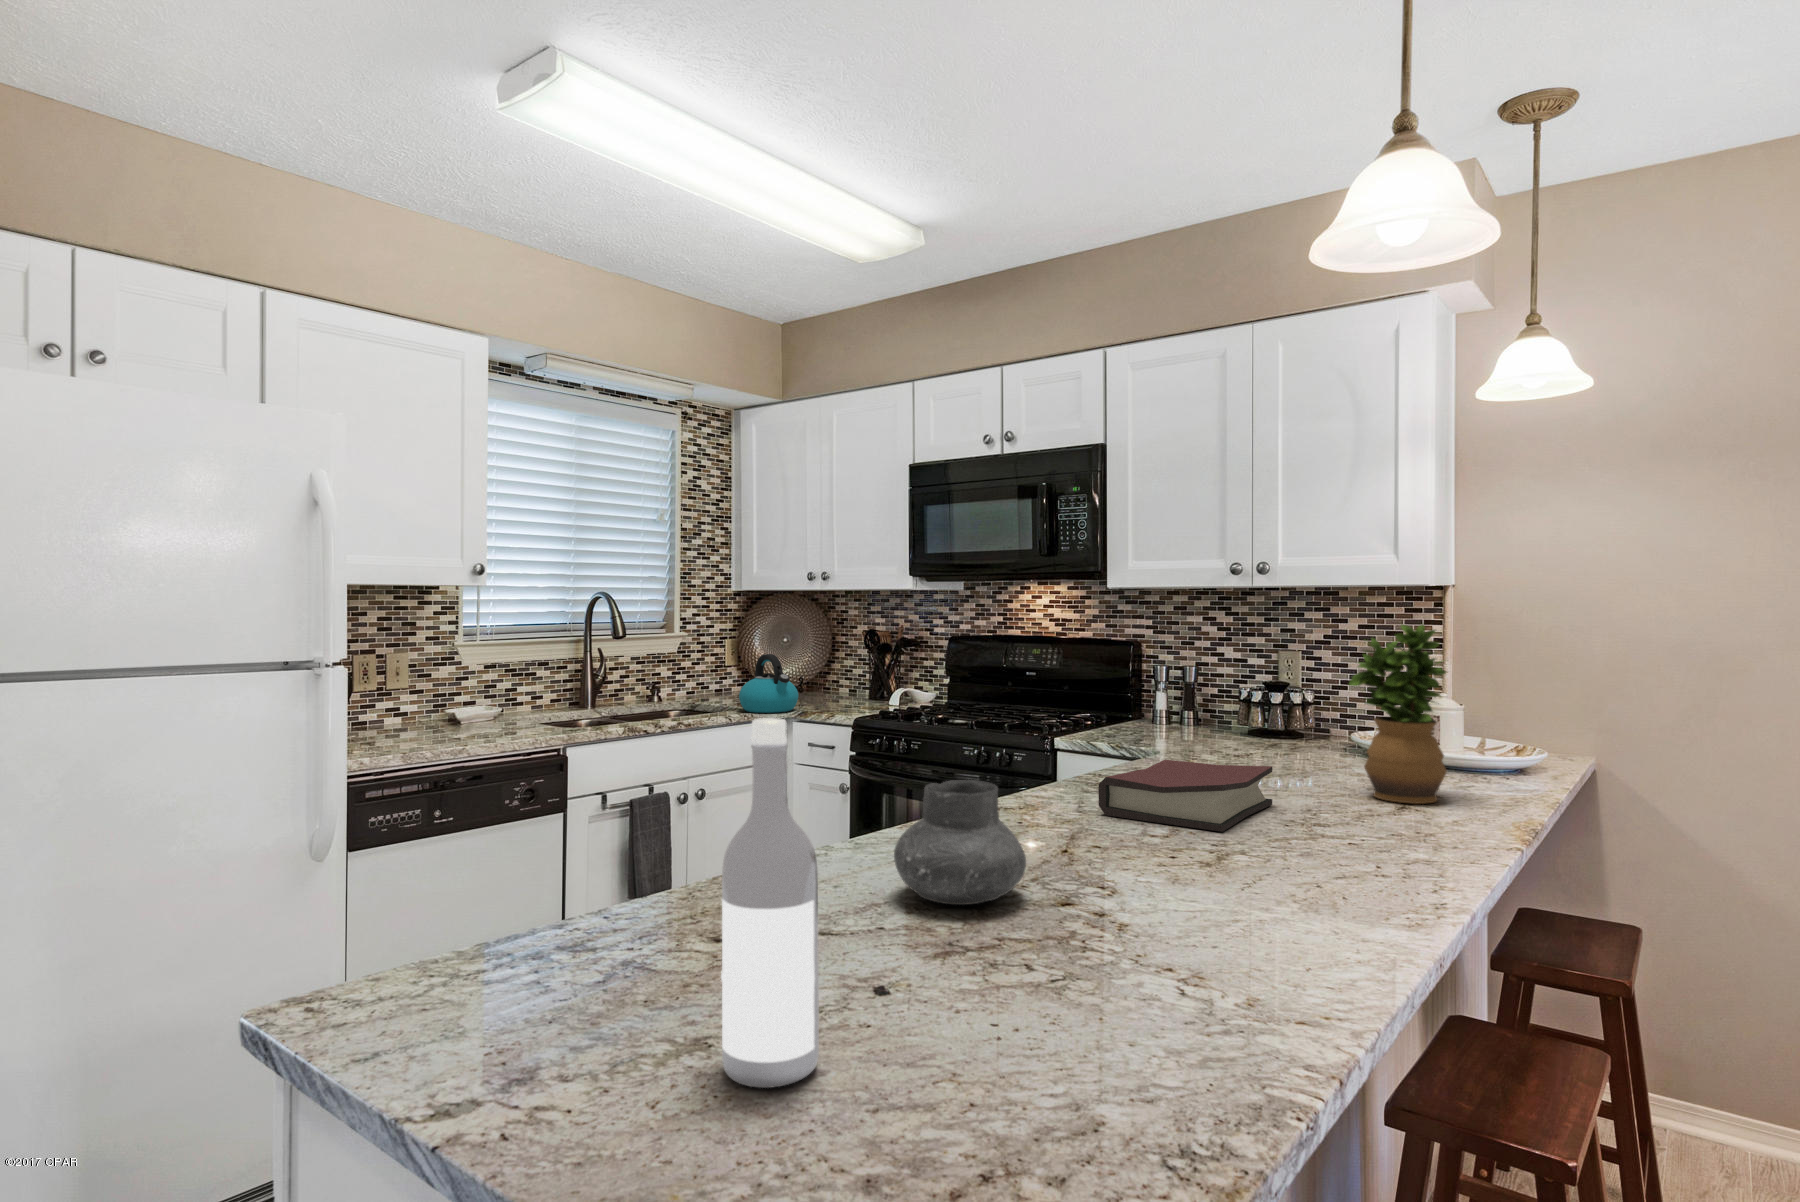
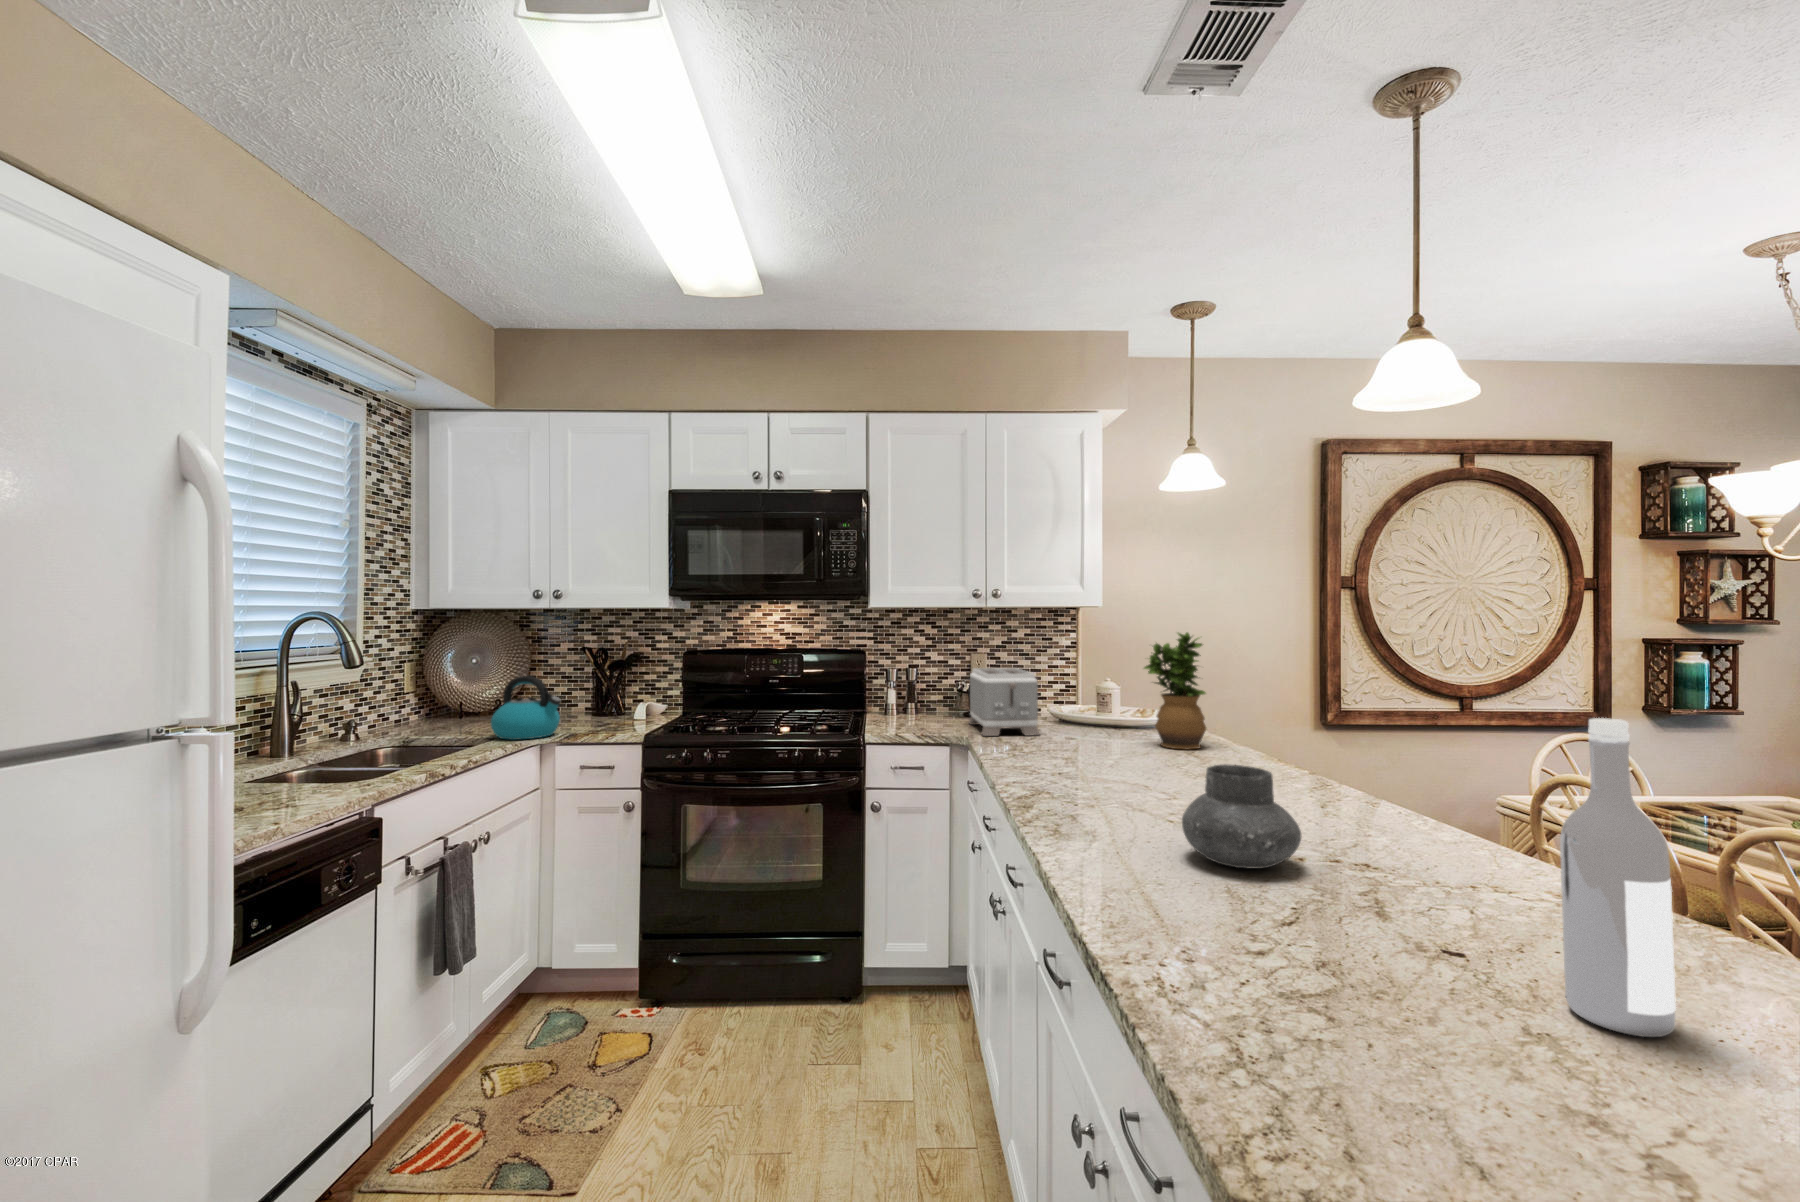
toaster: none [1173,669,1284,763] -> present [969,668,1040,736]
hardback book: present [1099,760,1272,832] -> none [1063,734,1188,784]

